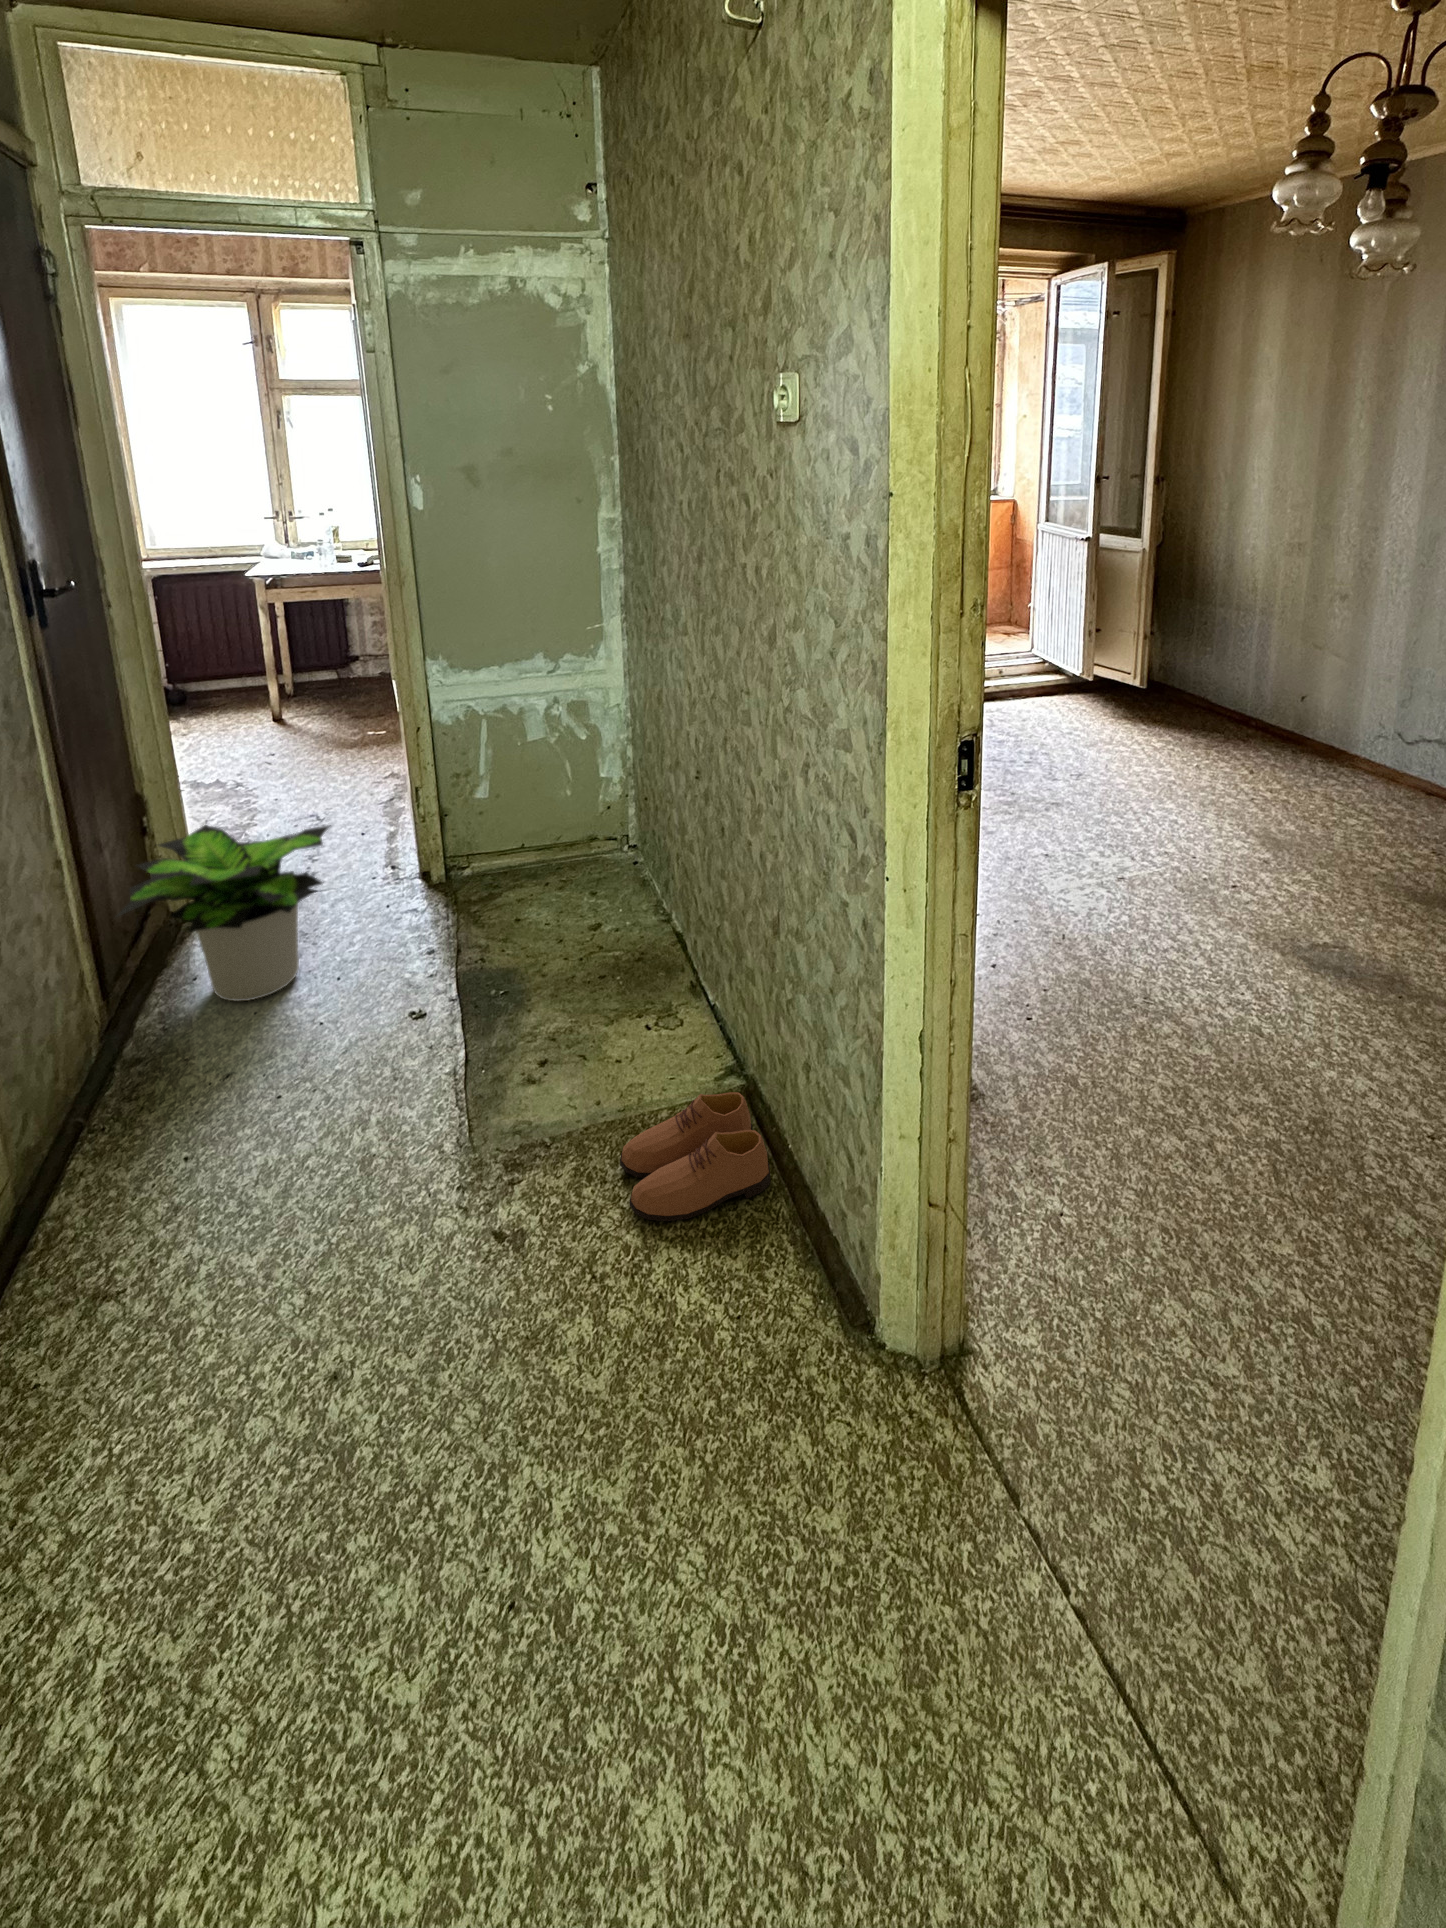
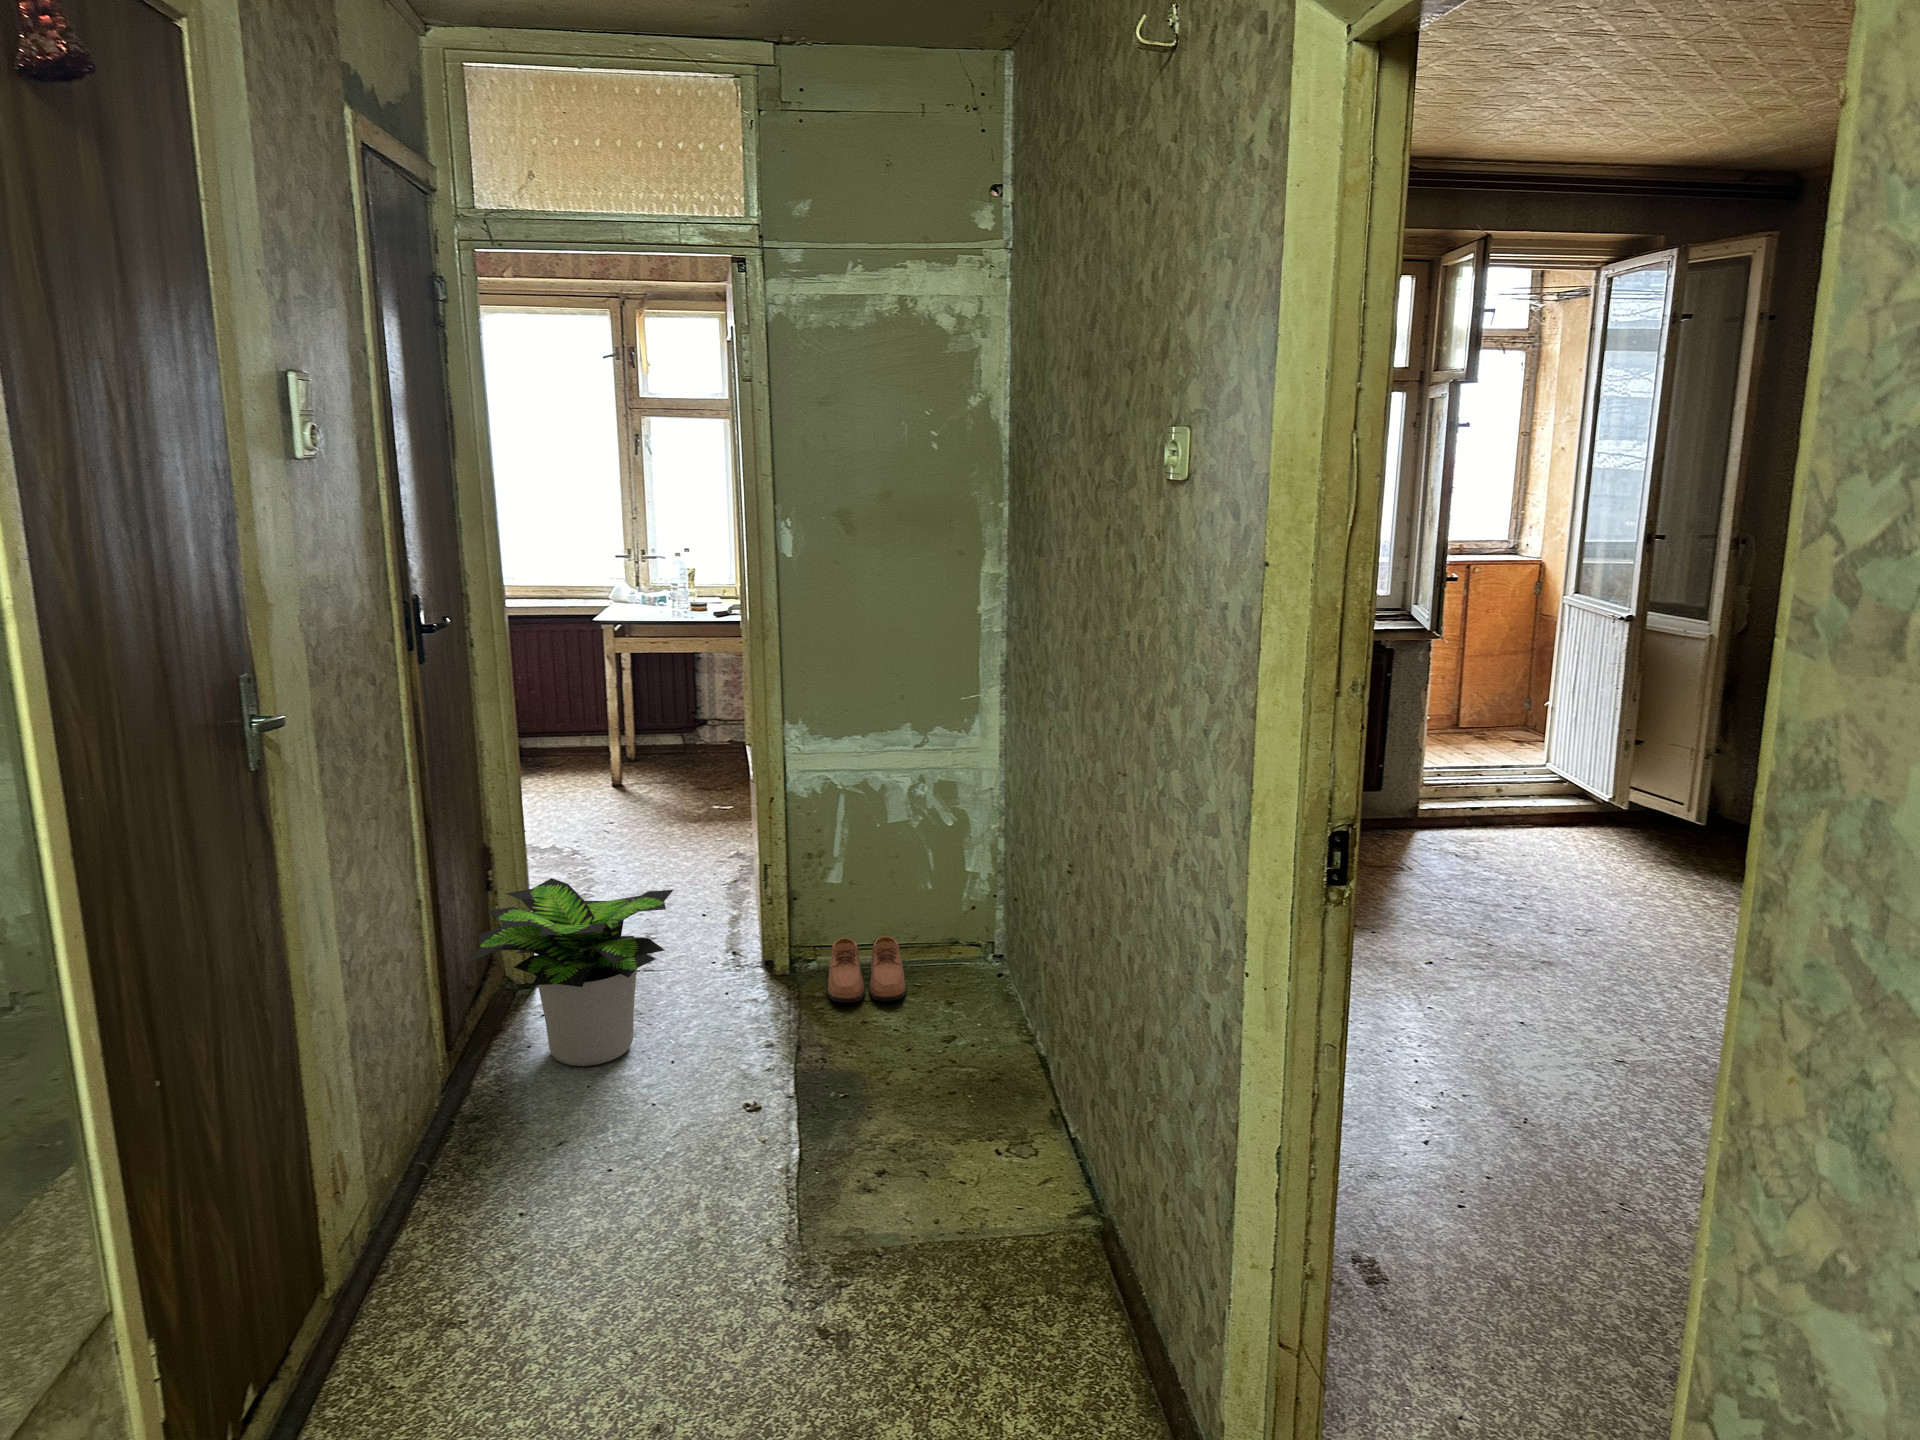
shoe: present [620,1092,770,1221] -> present [828,936,906,1003]

